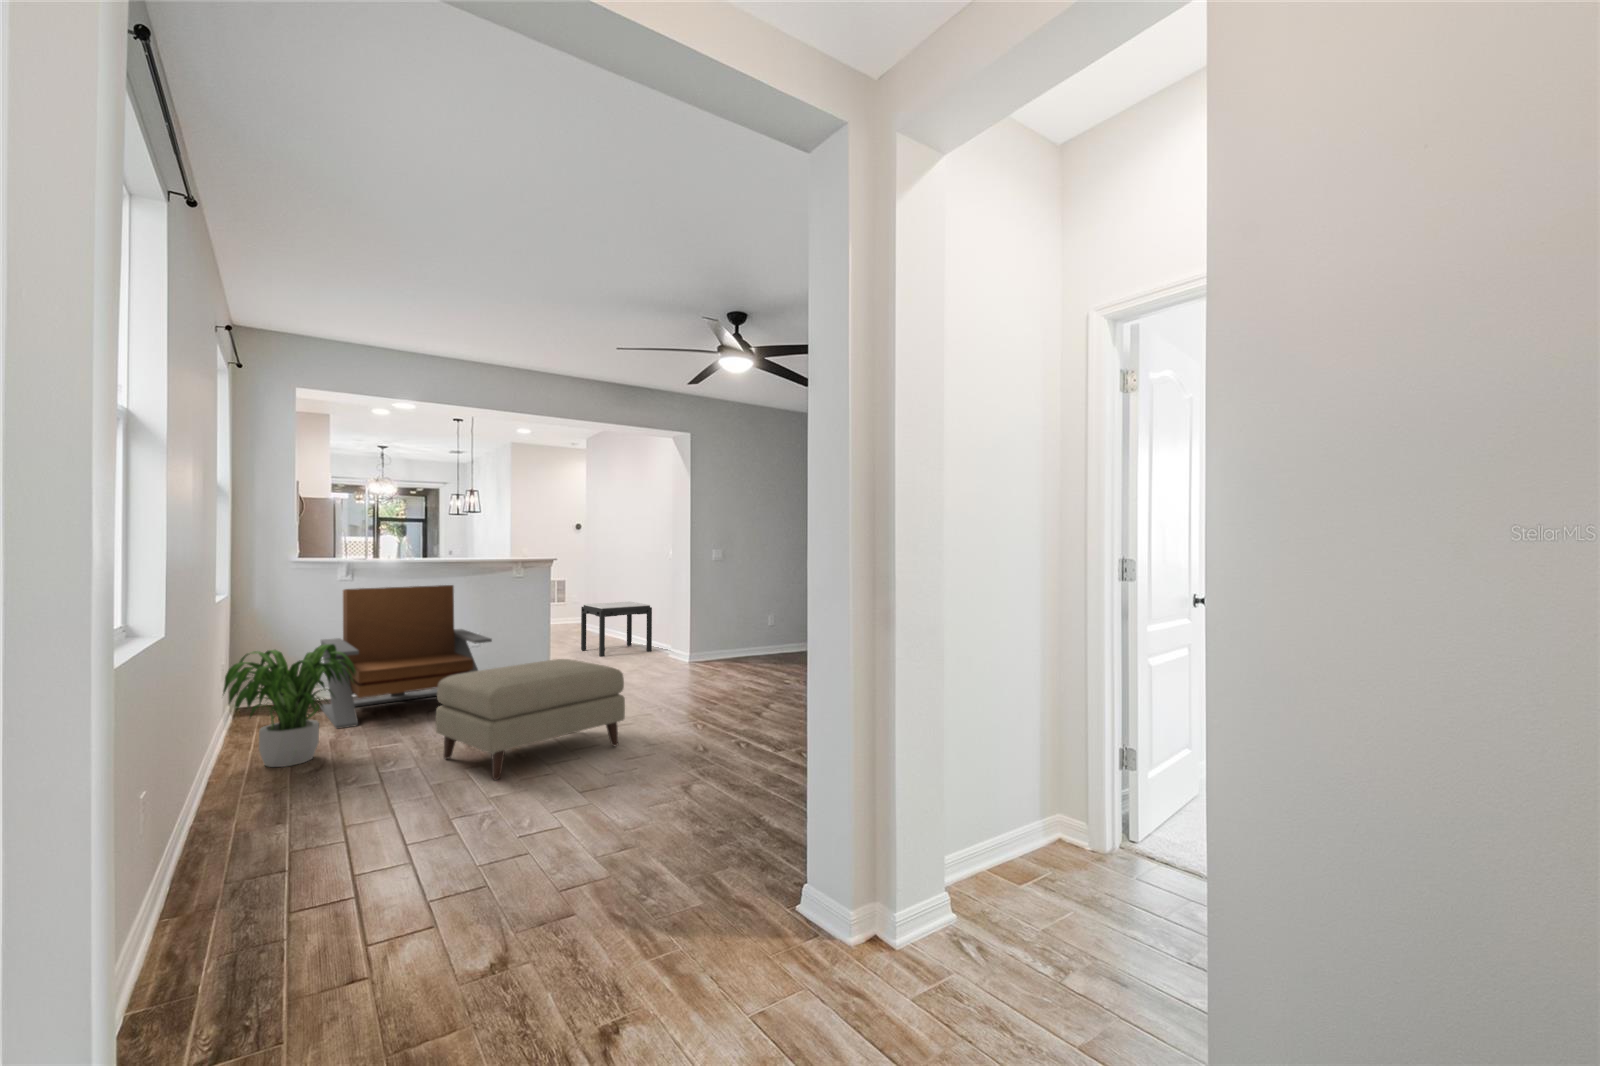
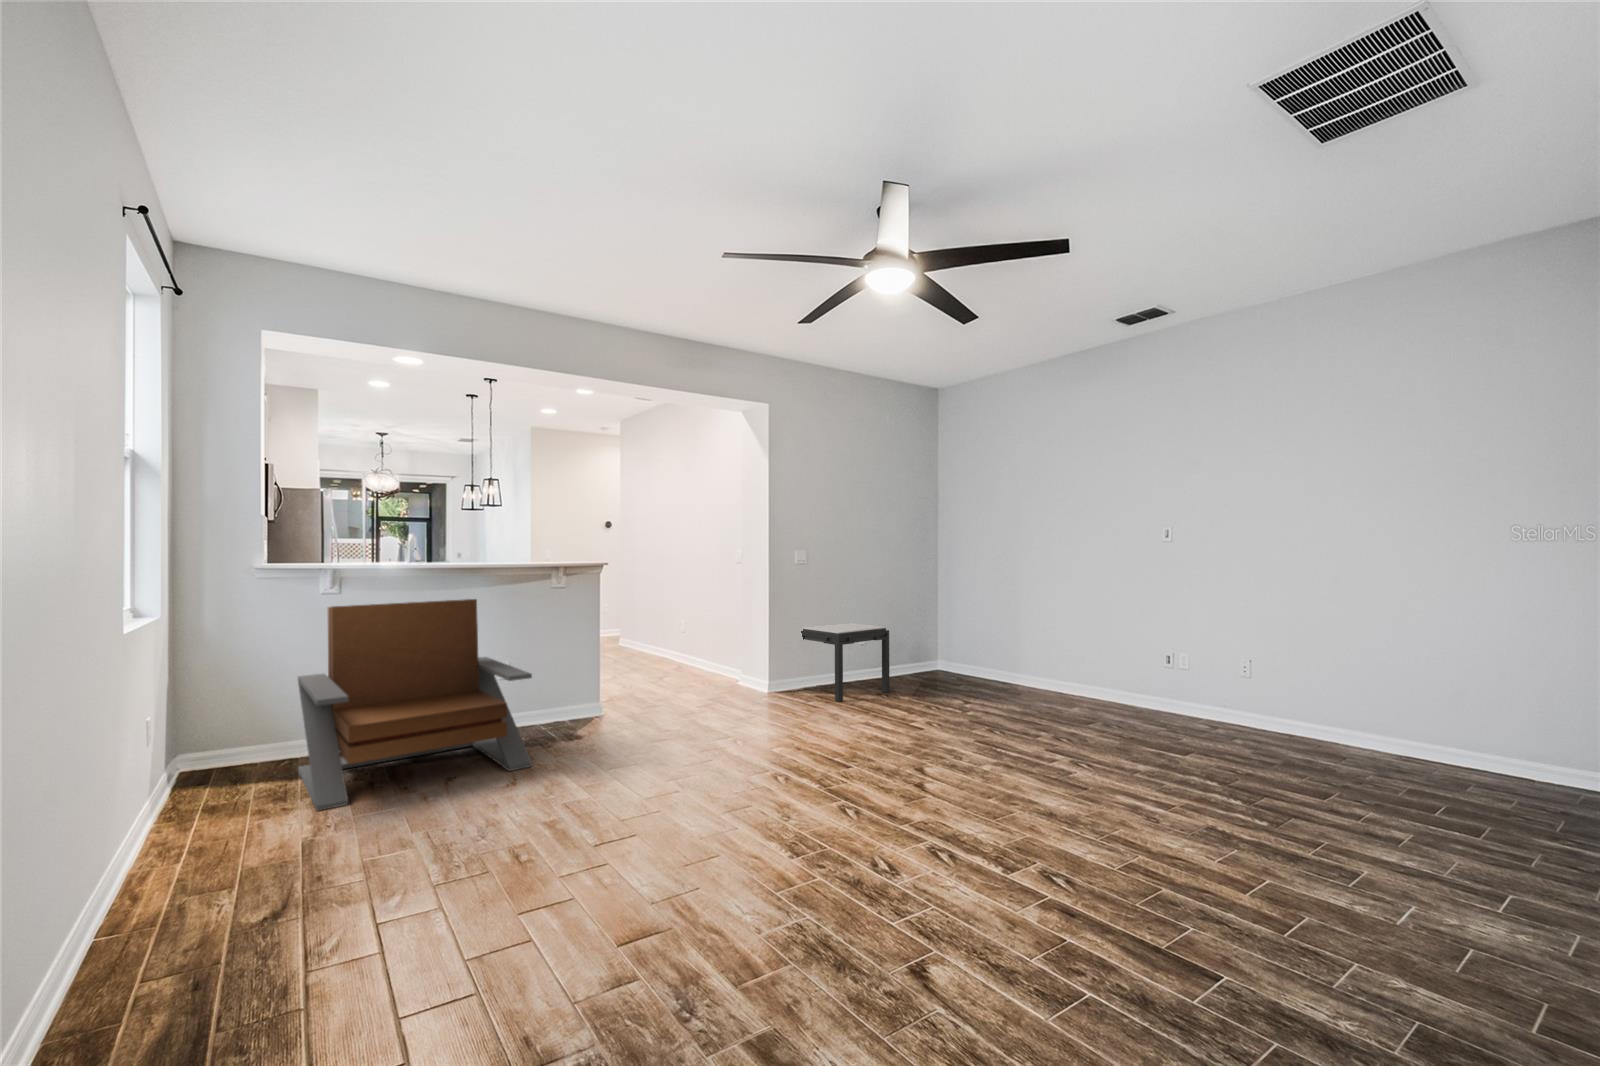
side table: present [581,602,652,657] -> present [801,623,890,702]
potted plant: present [223,644,356,767] -> none [127,693,342,896]
ottoman: present [436,659,625,780] -> none [465,710,748,928]

